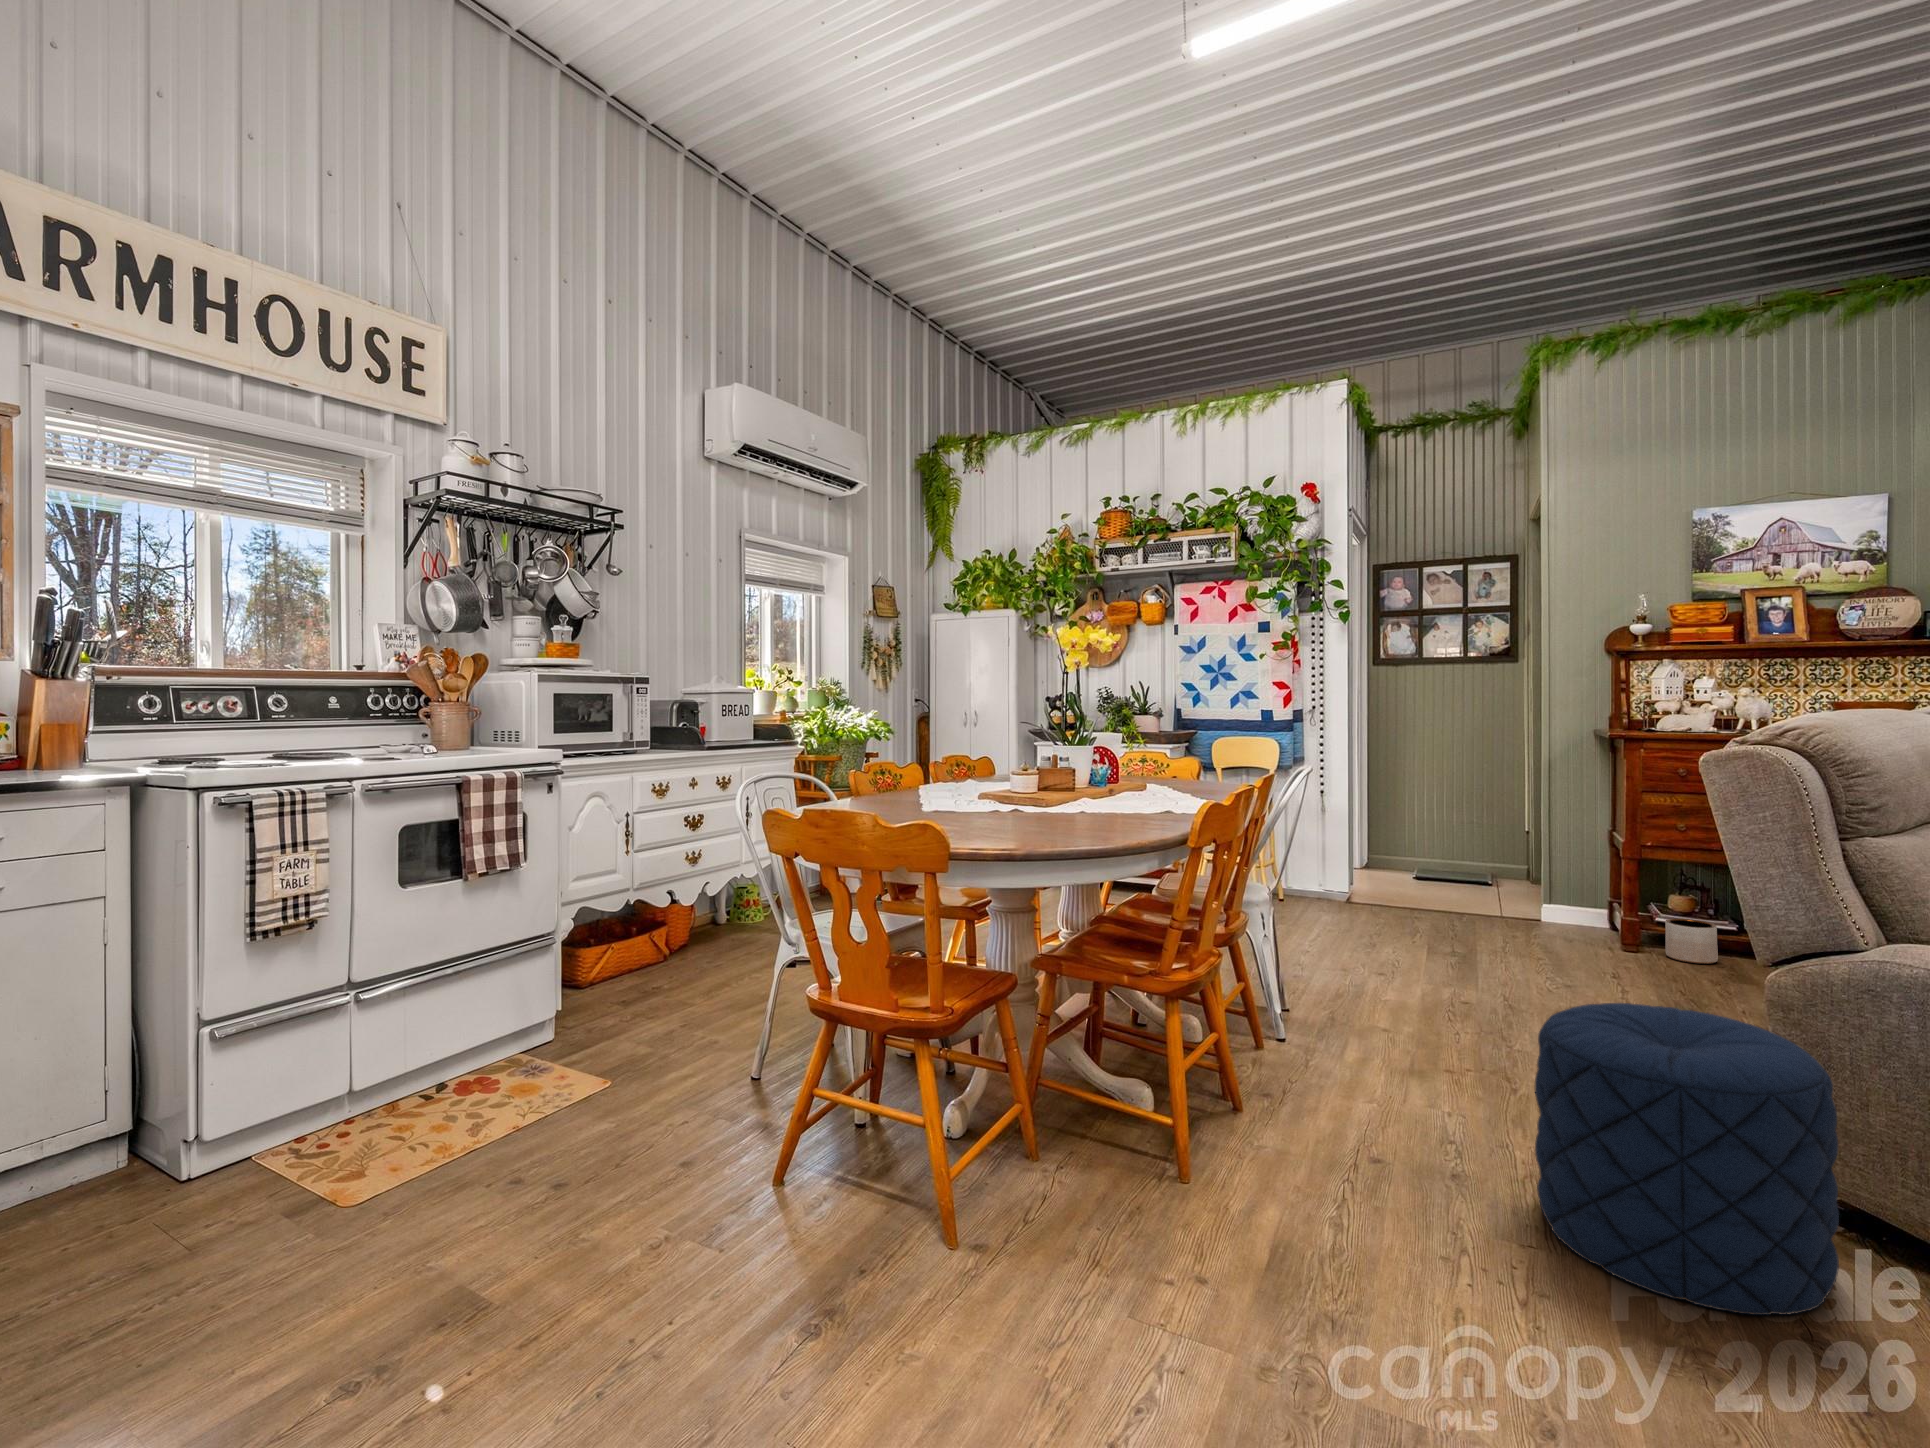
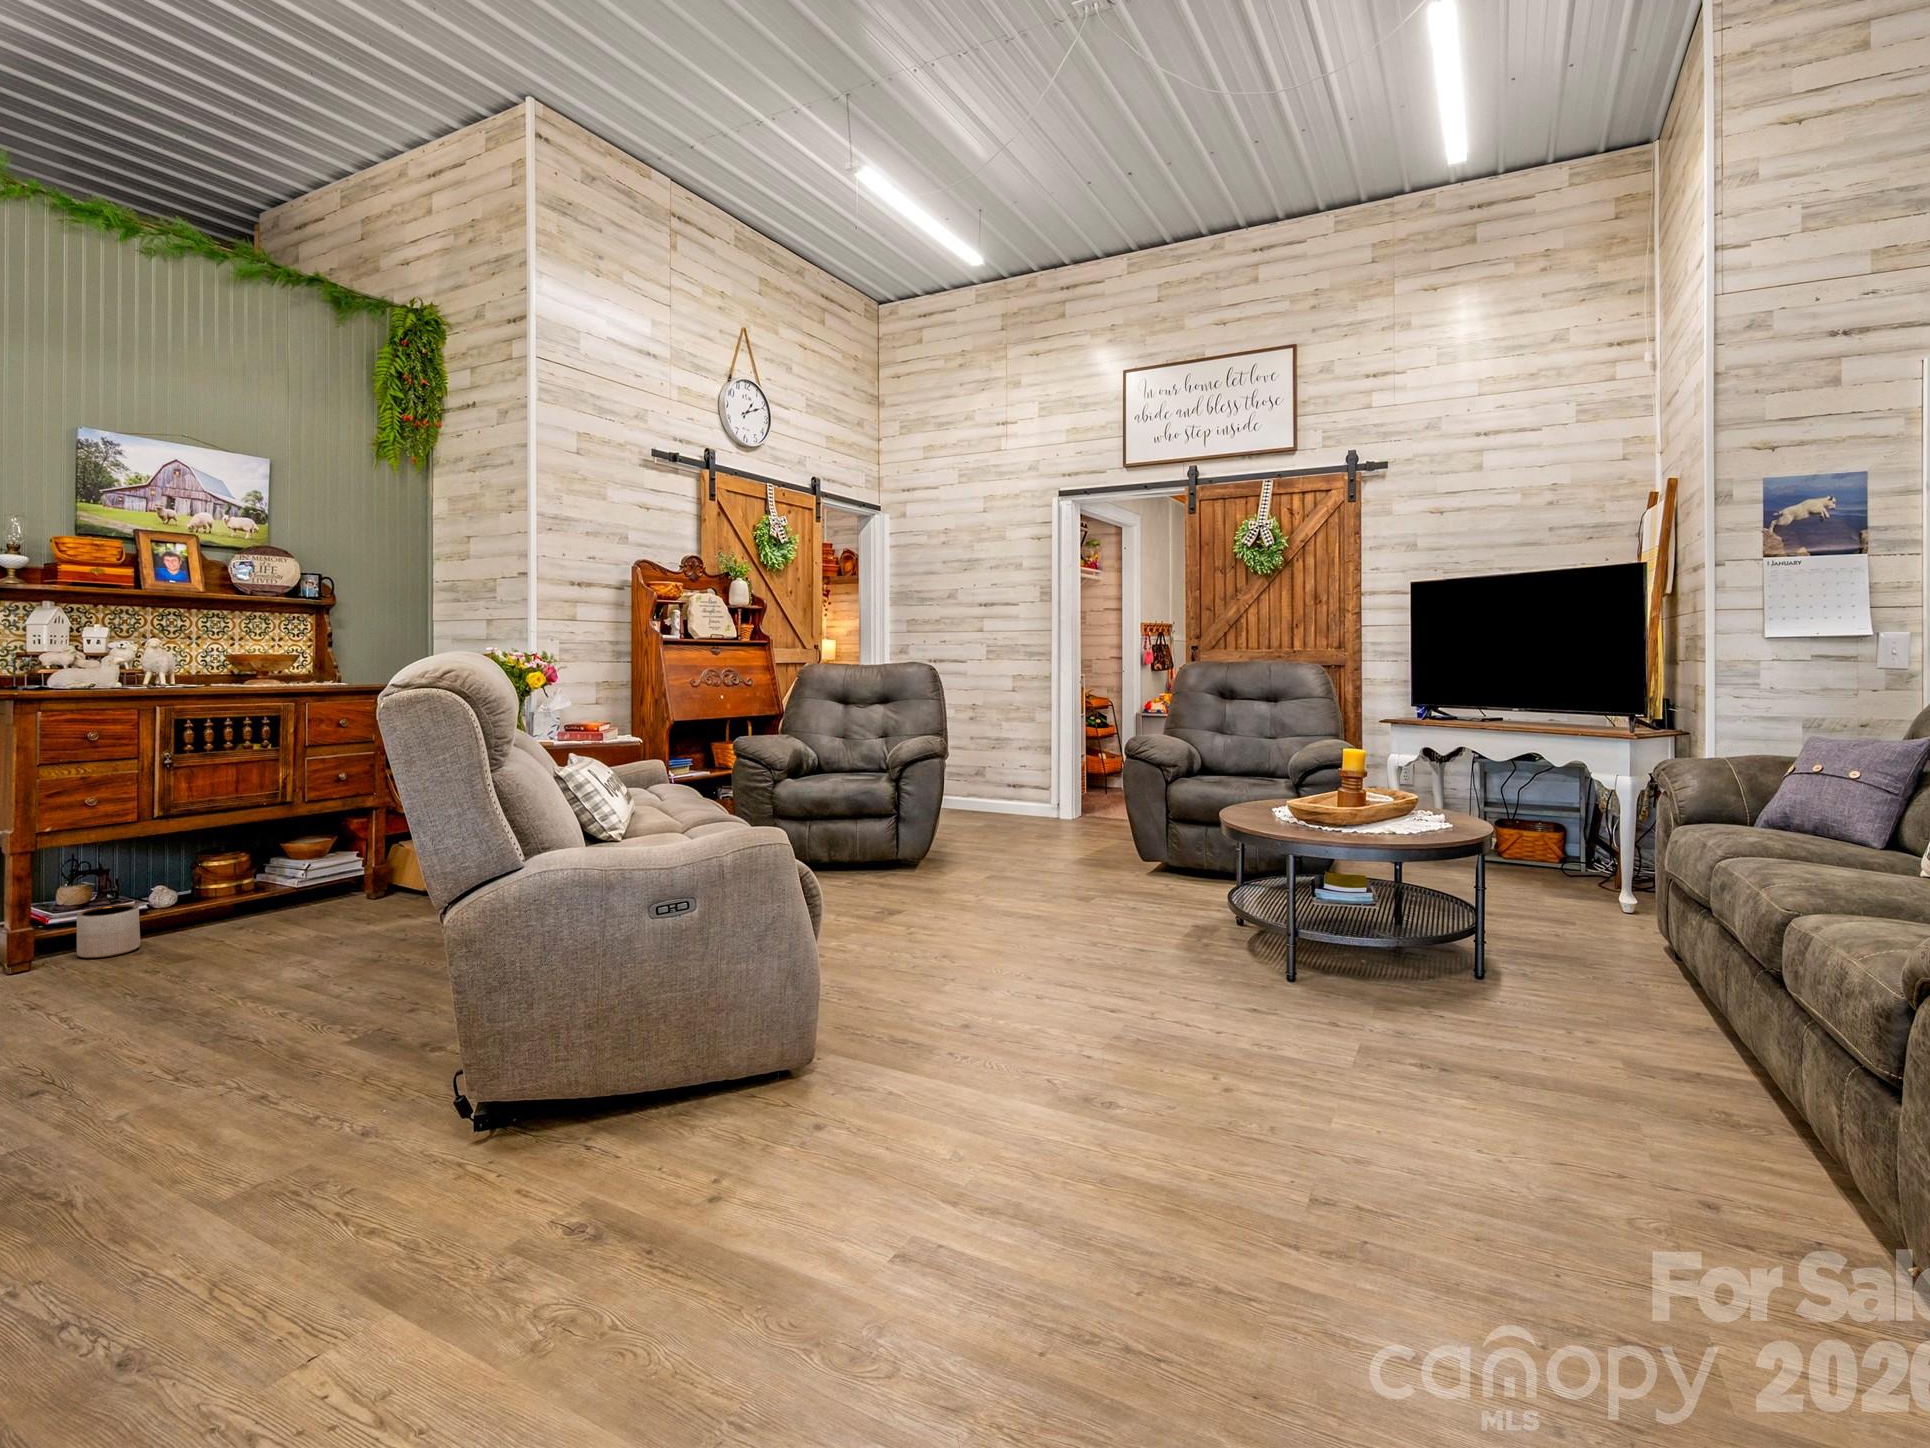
pouf: present [1535,1003,1839,1315] -> none [255,960,573,1331]

